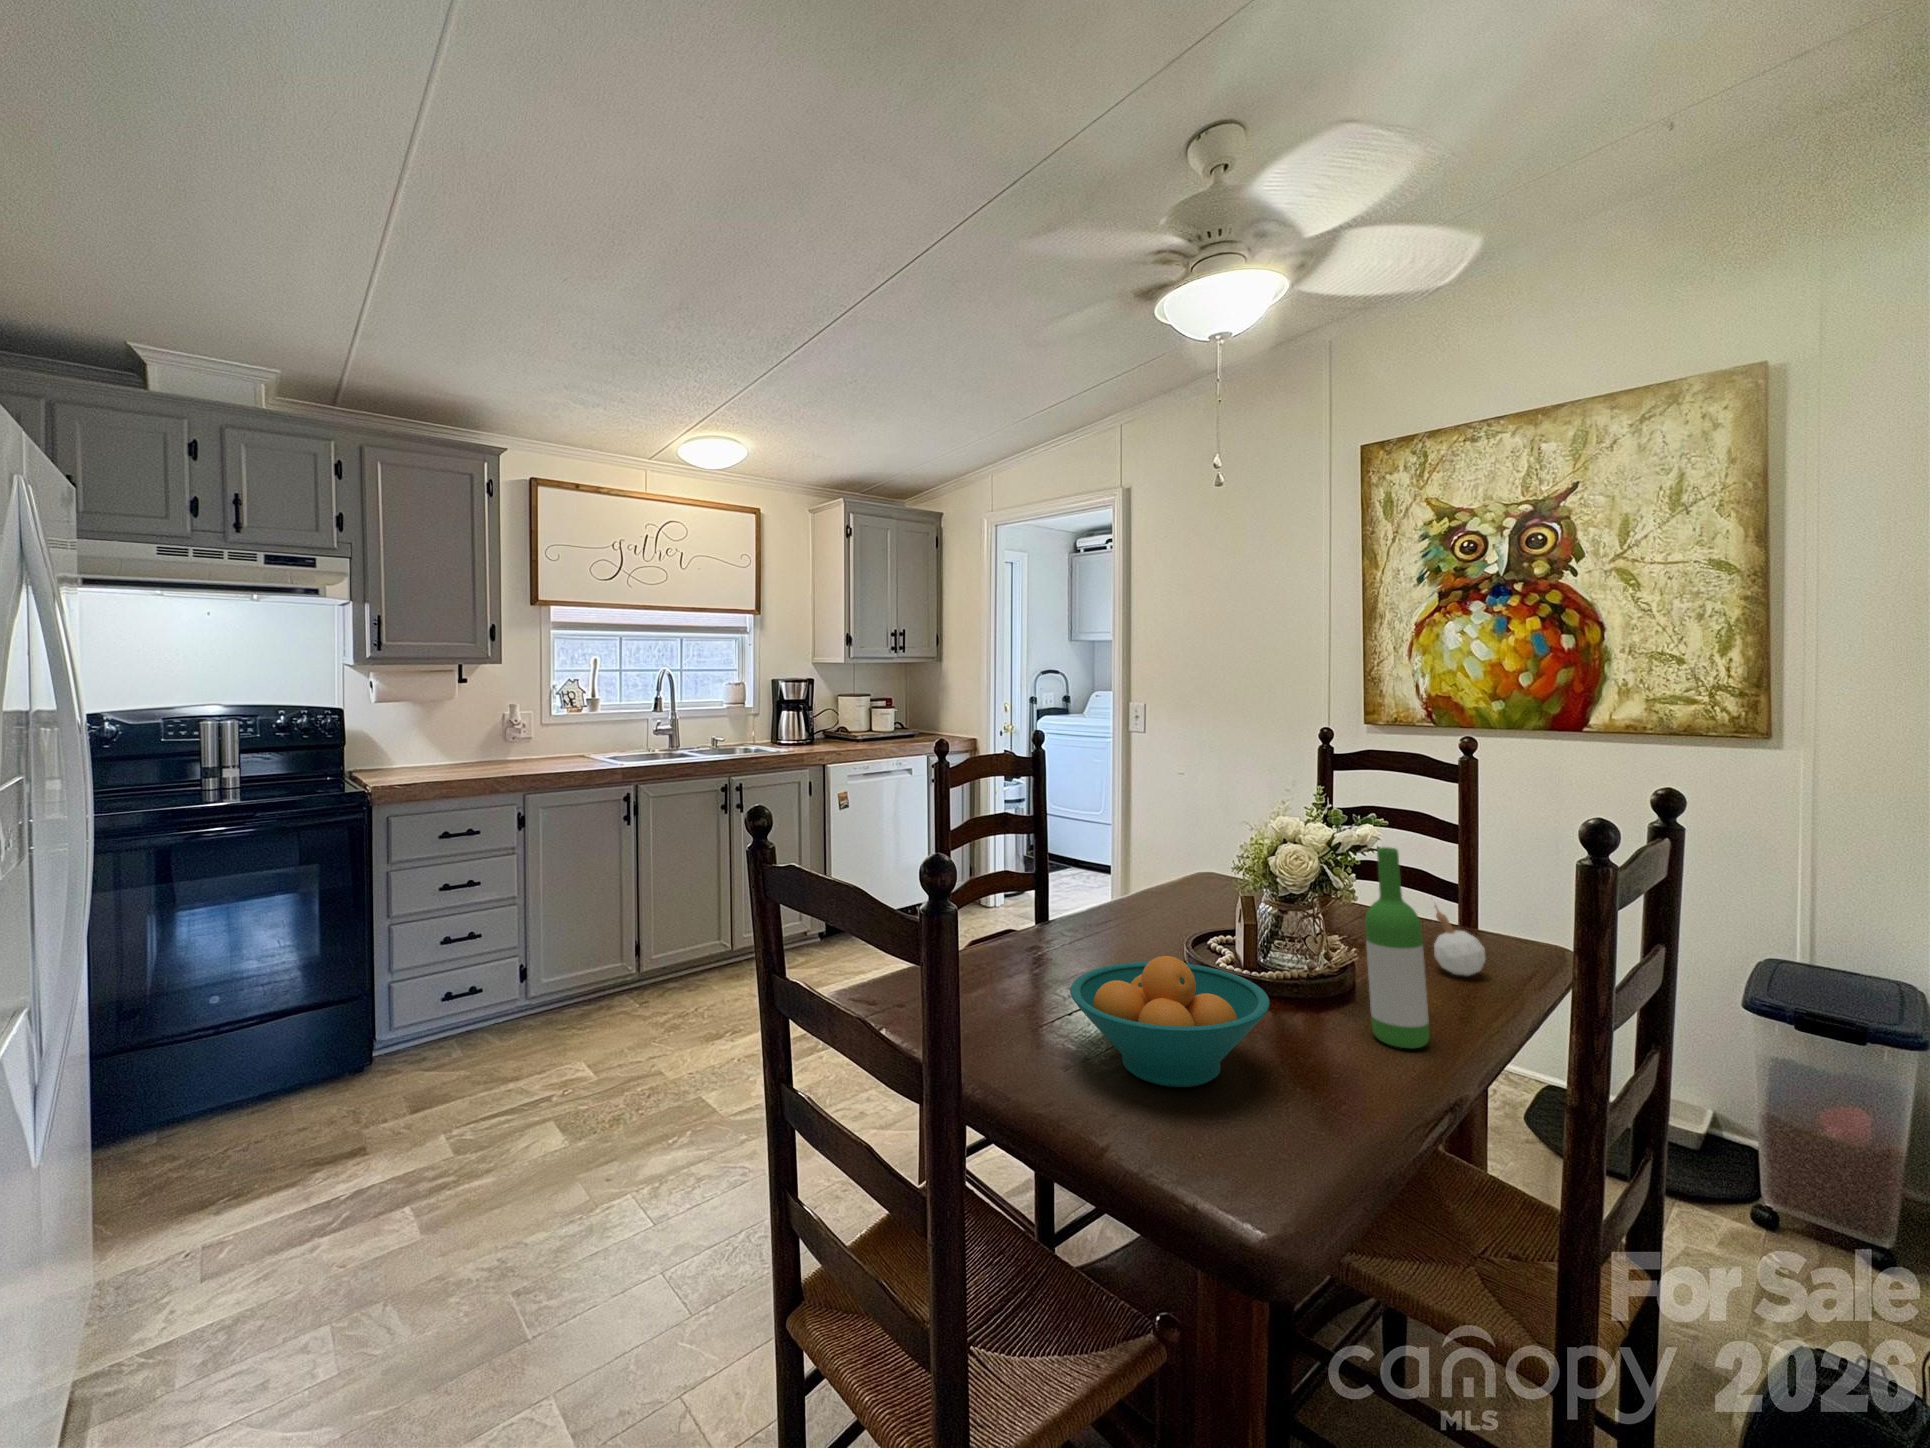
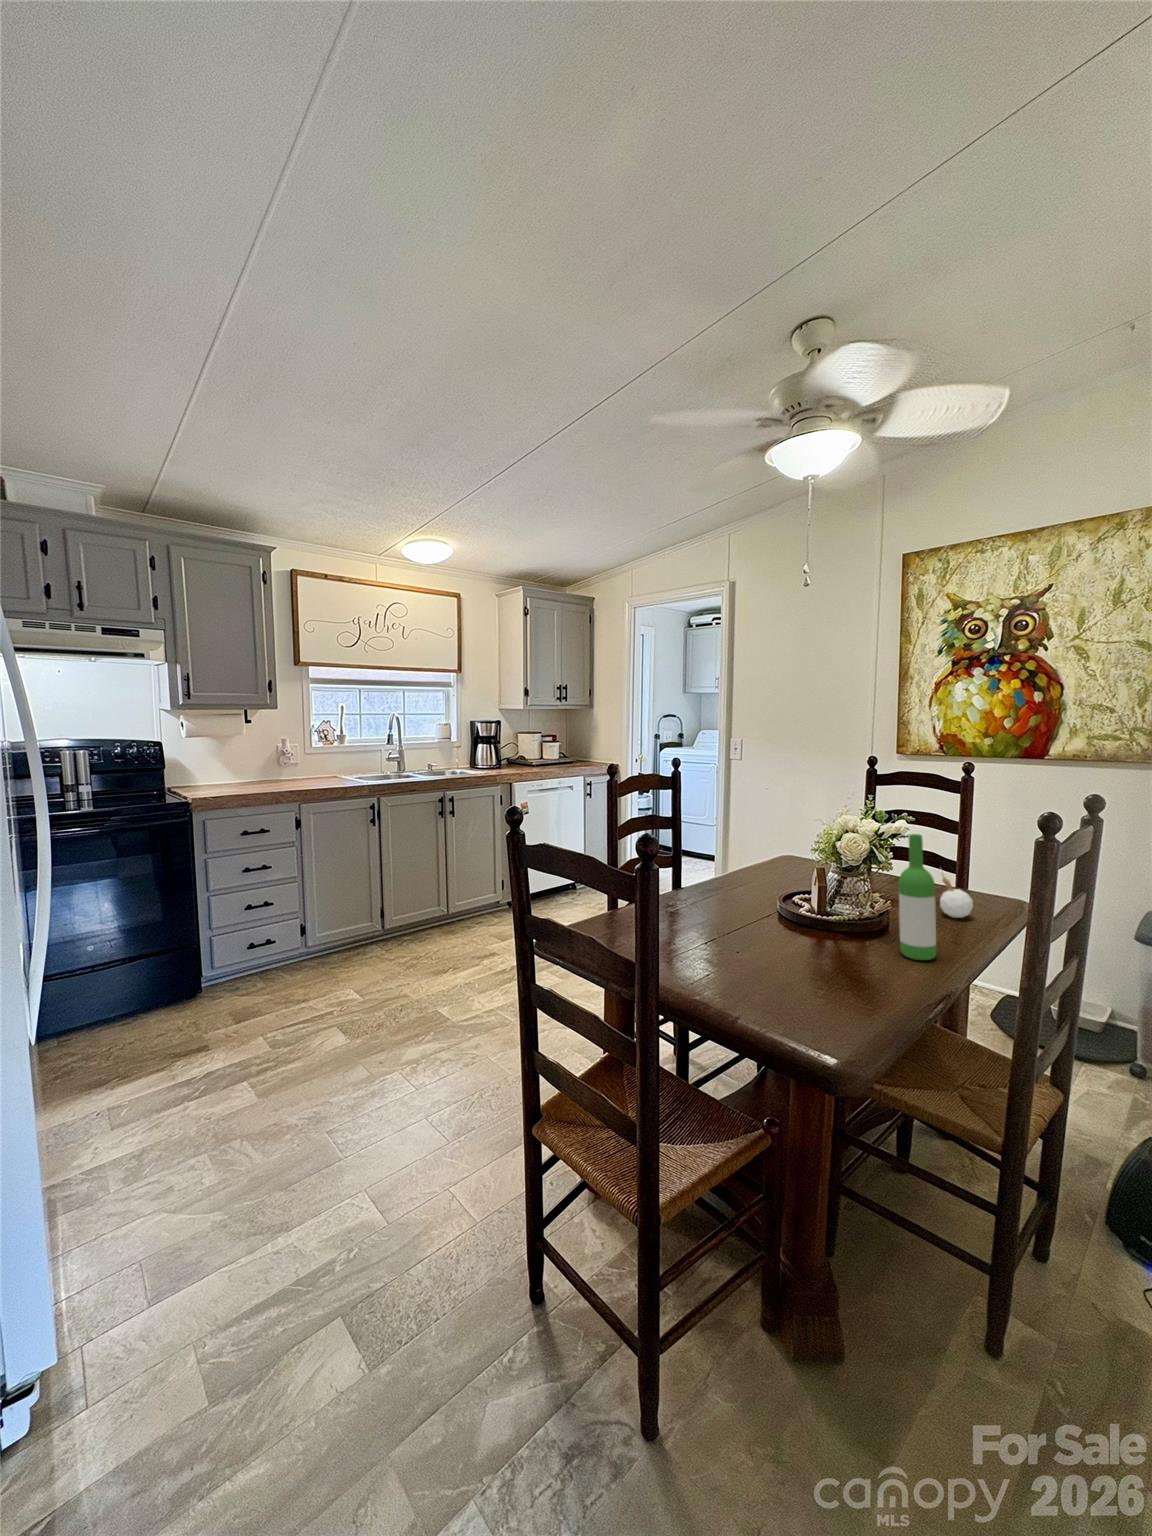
fruit bowl: present [1070,956,1270,1087] -> none [710,903,839,984]

